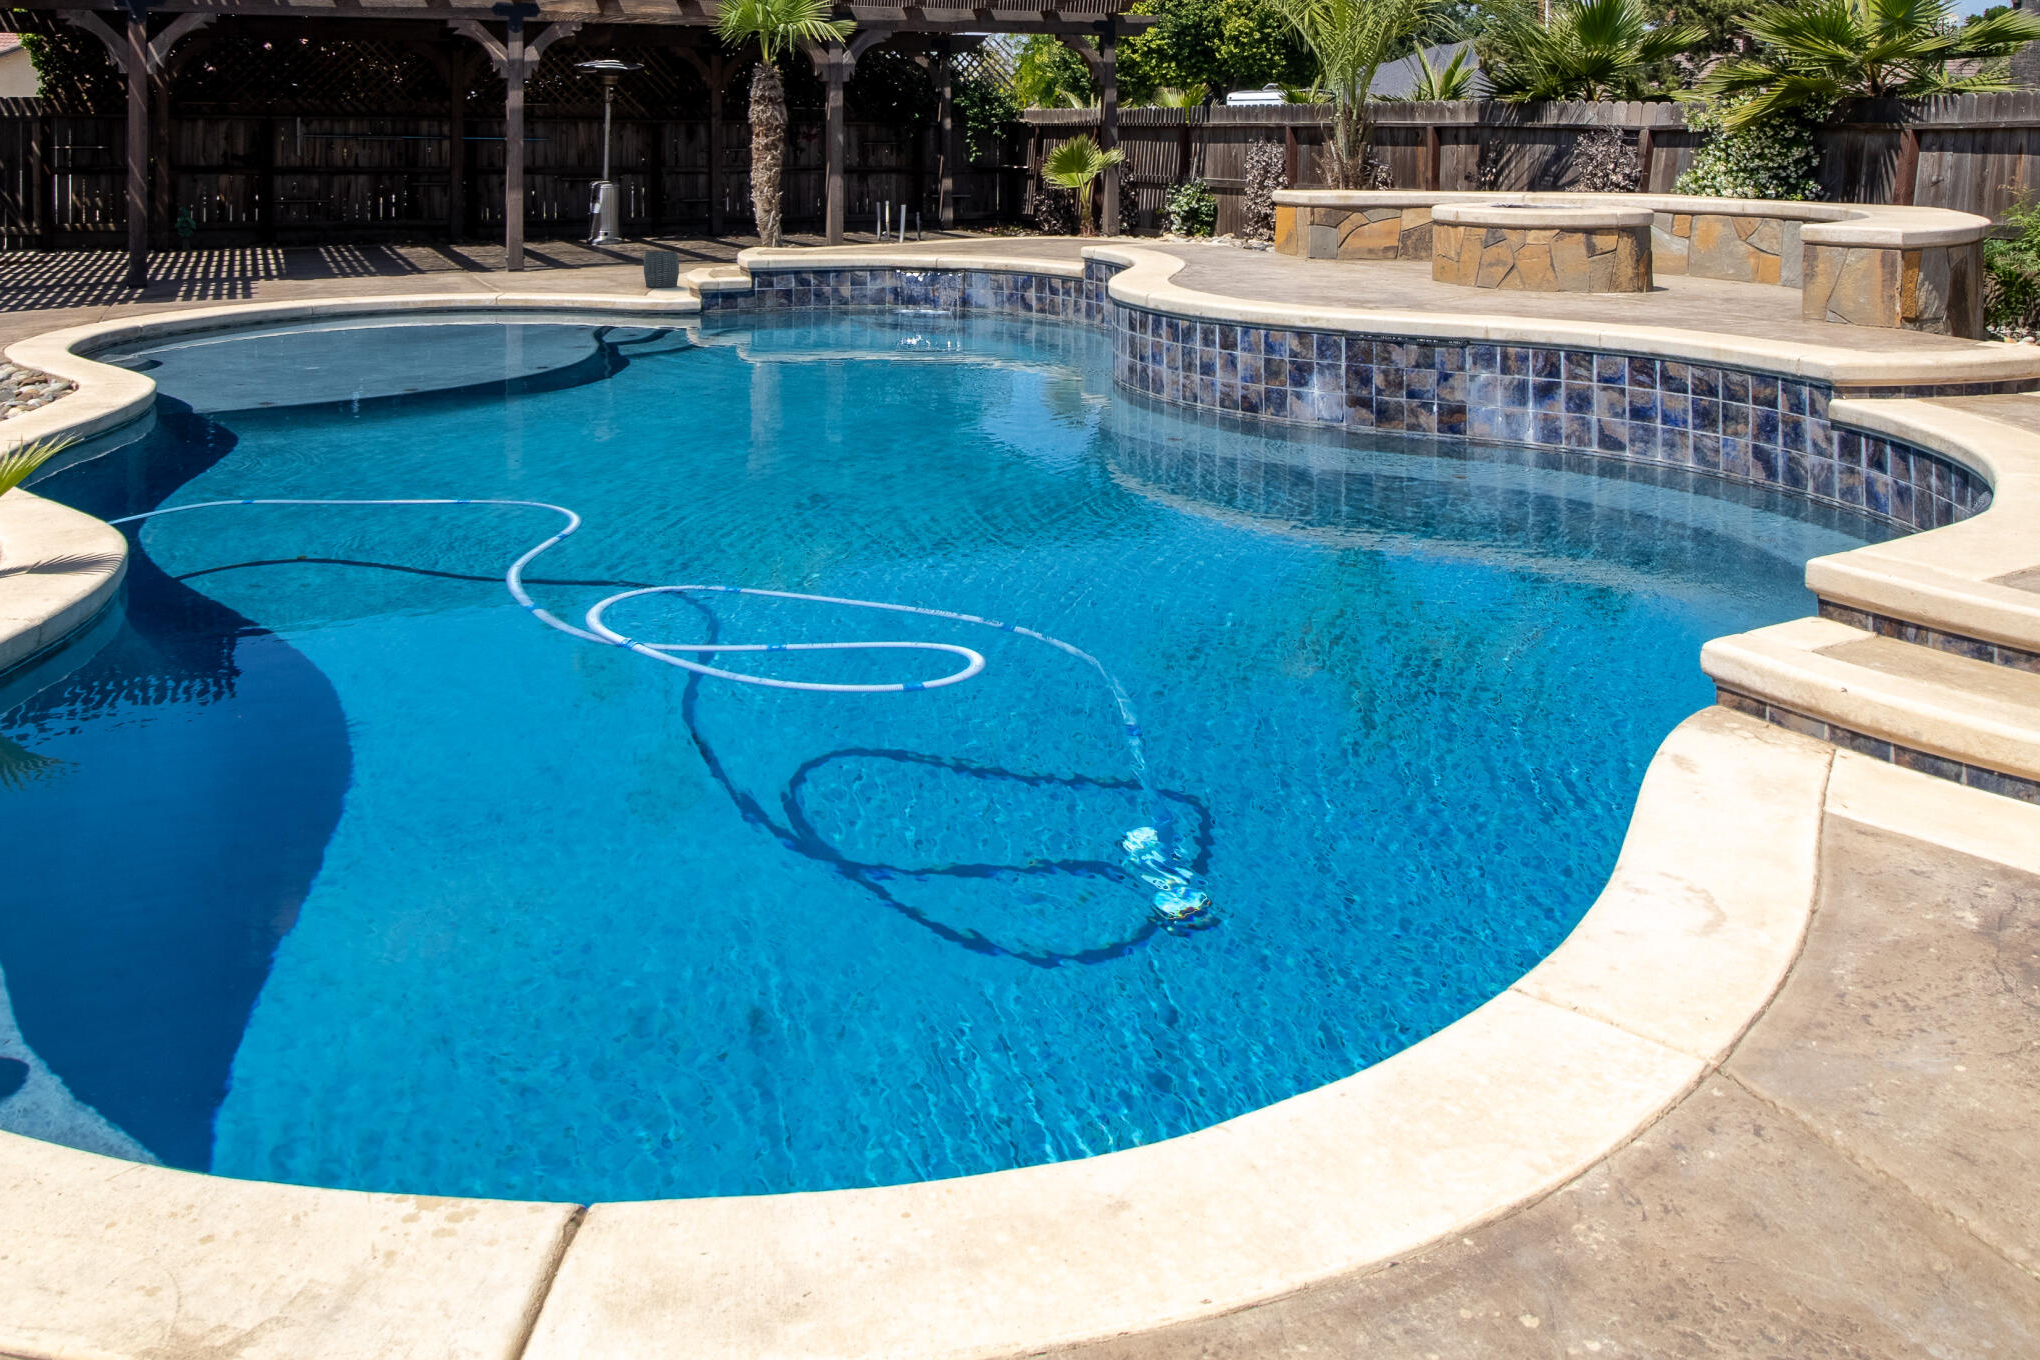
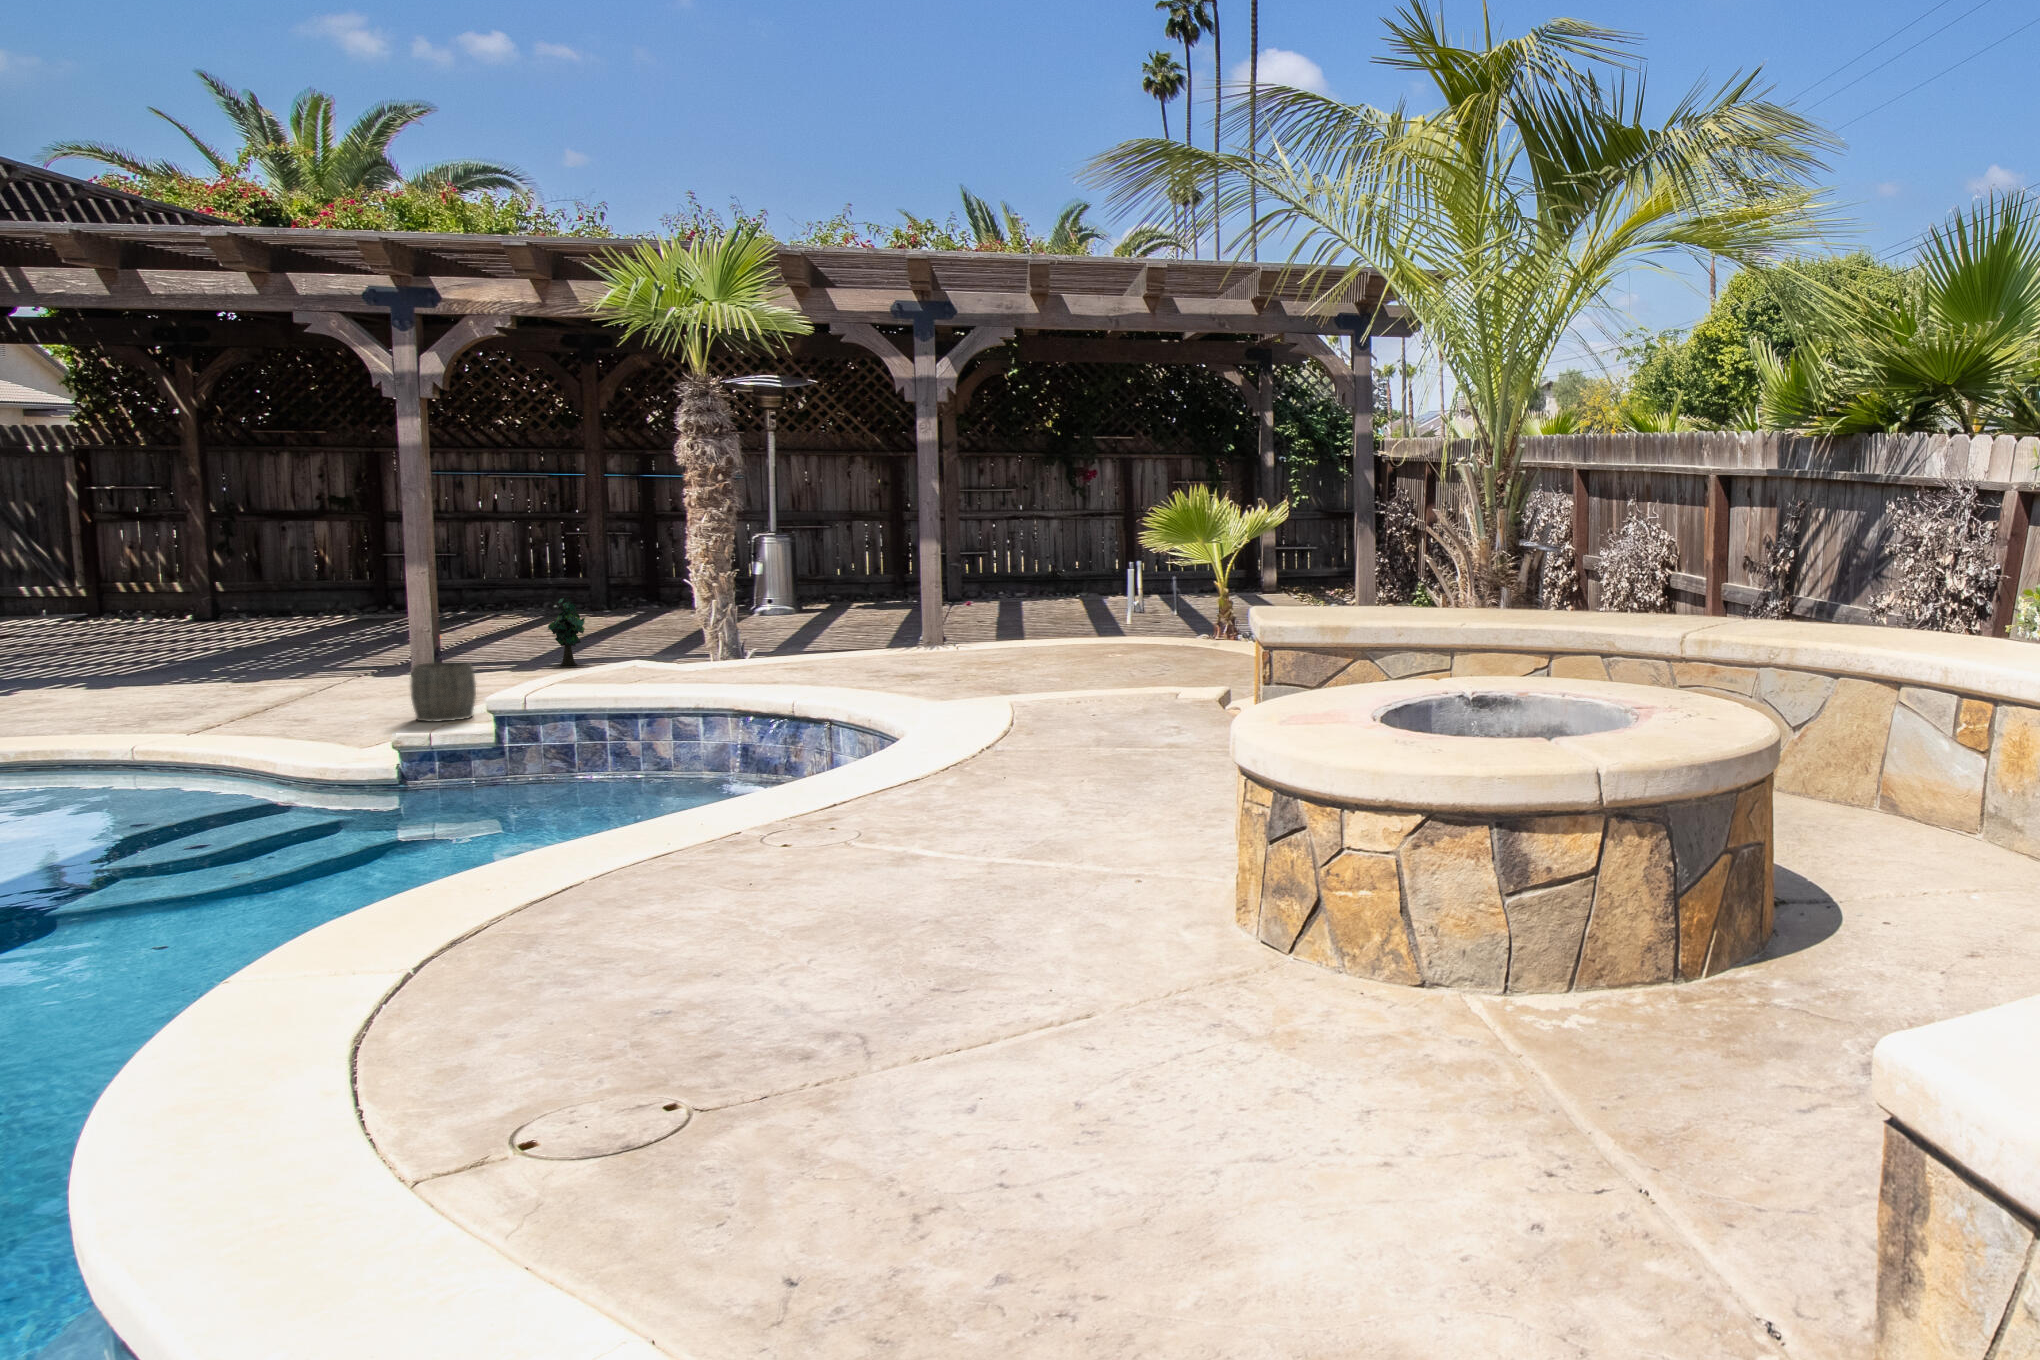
decorative plant: present [175,206,196,250] -> present [548,596,585,666]

